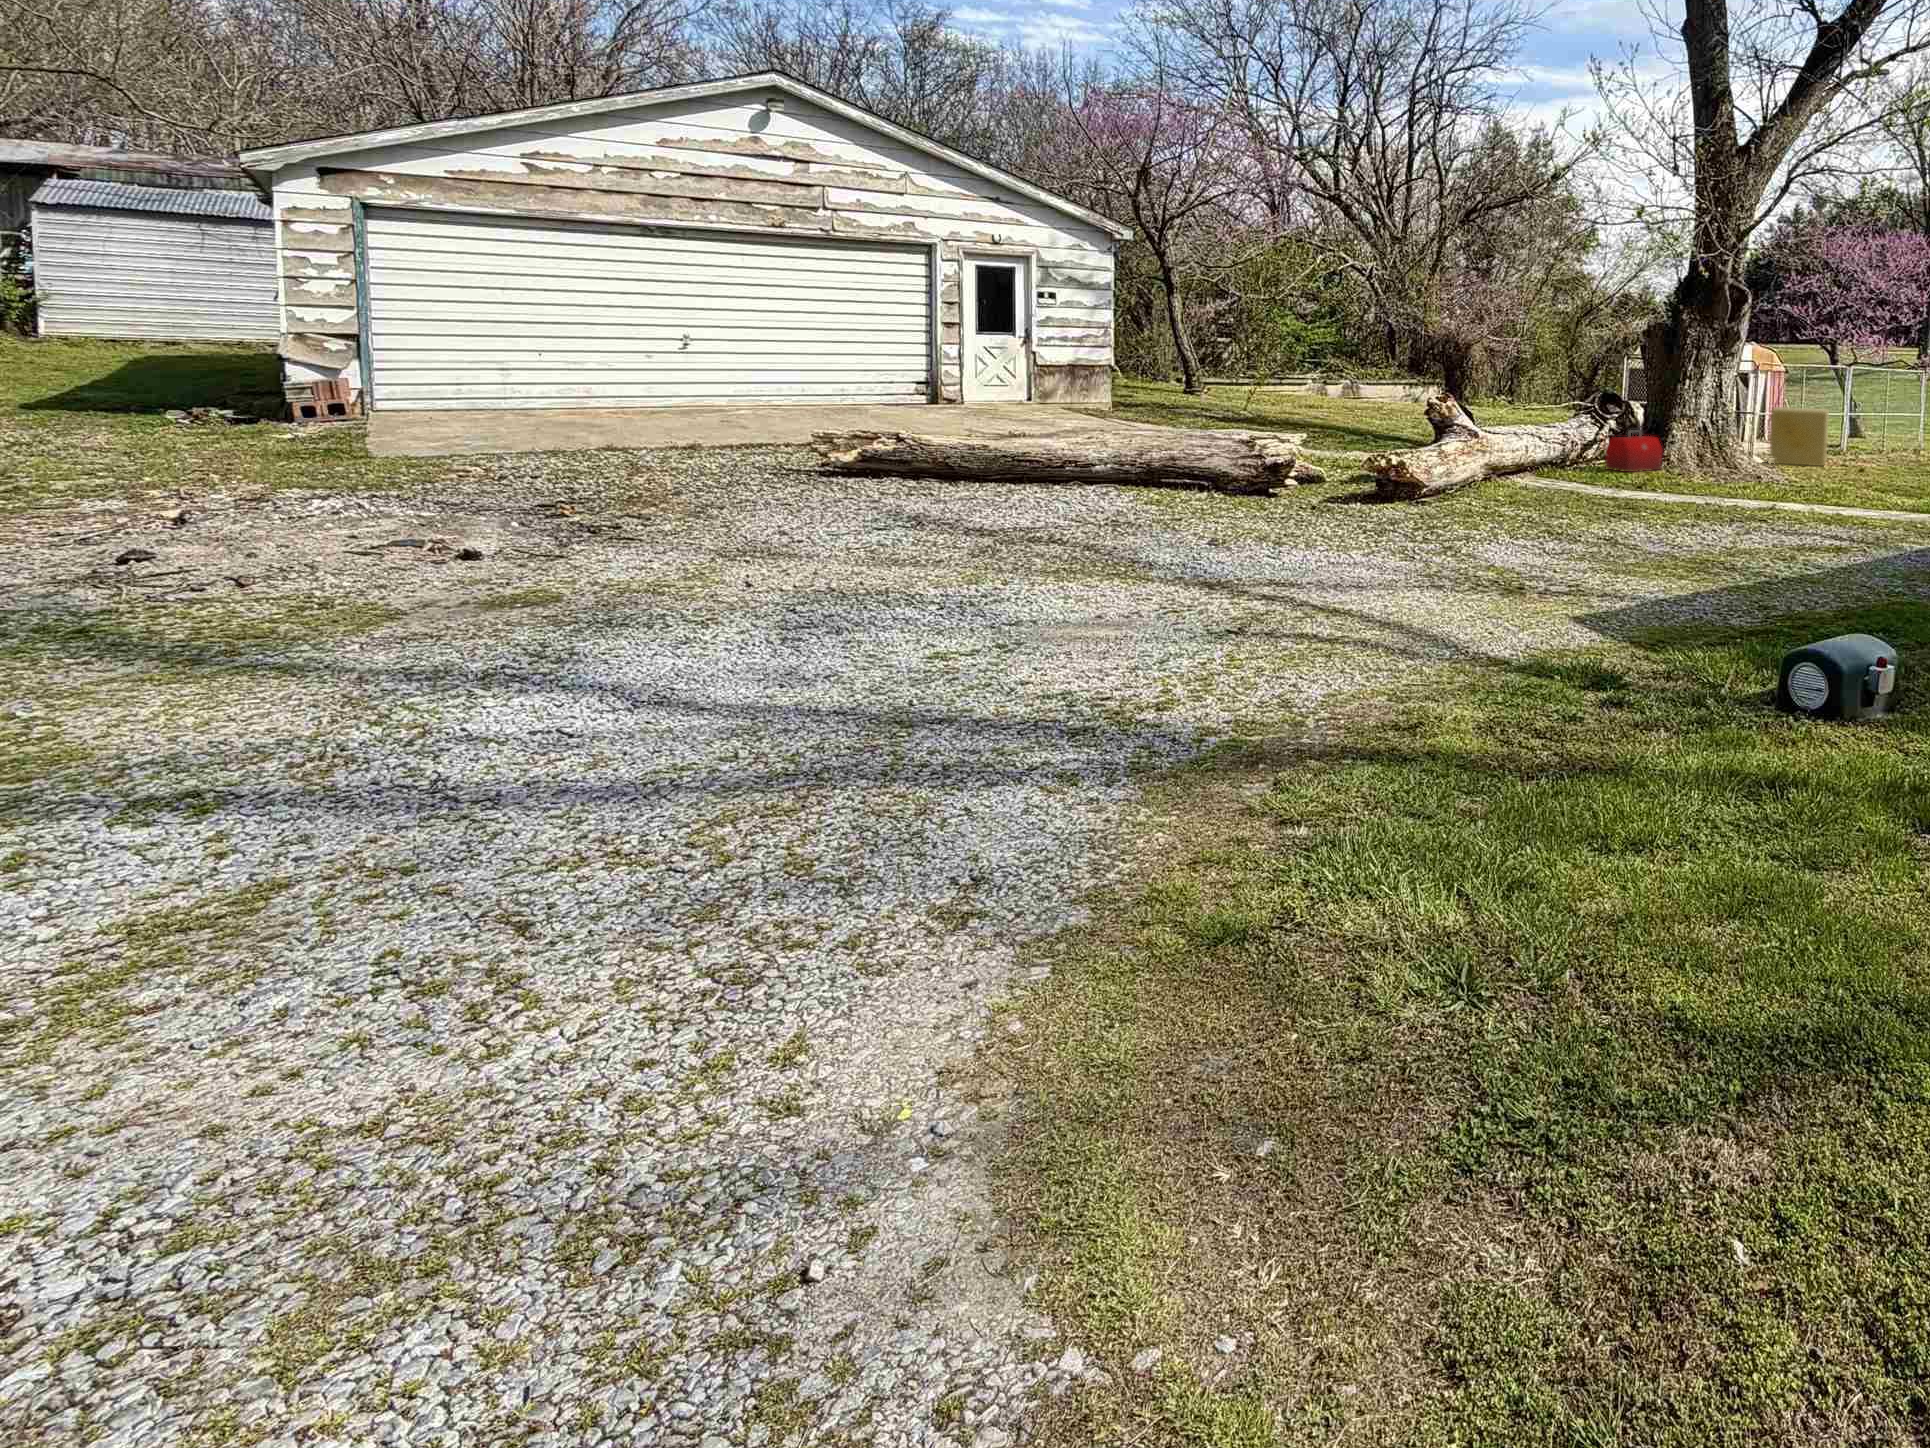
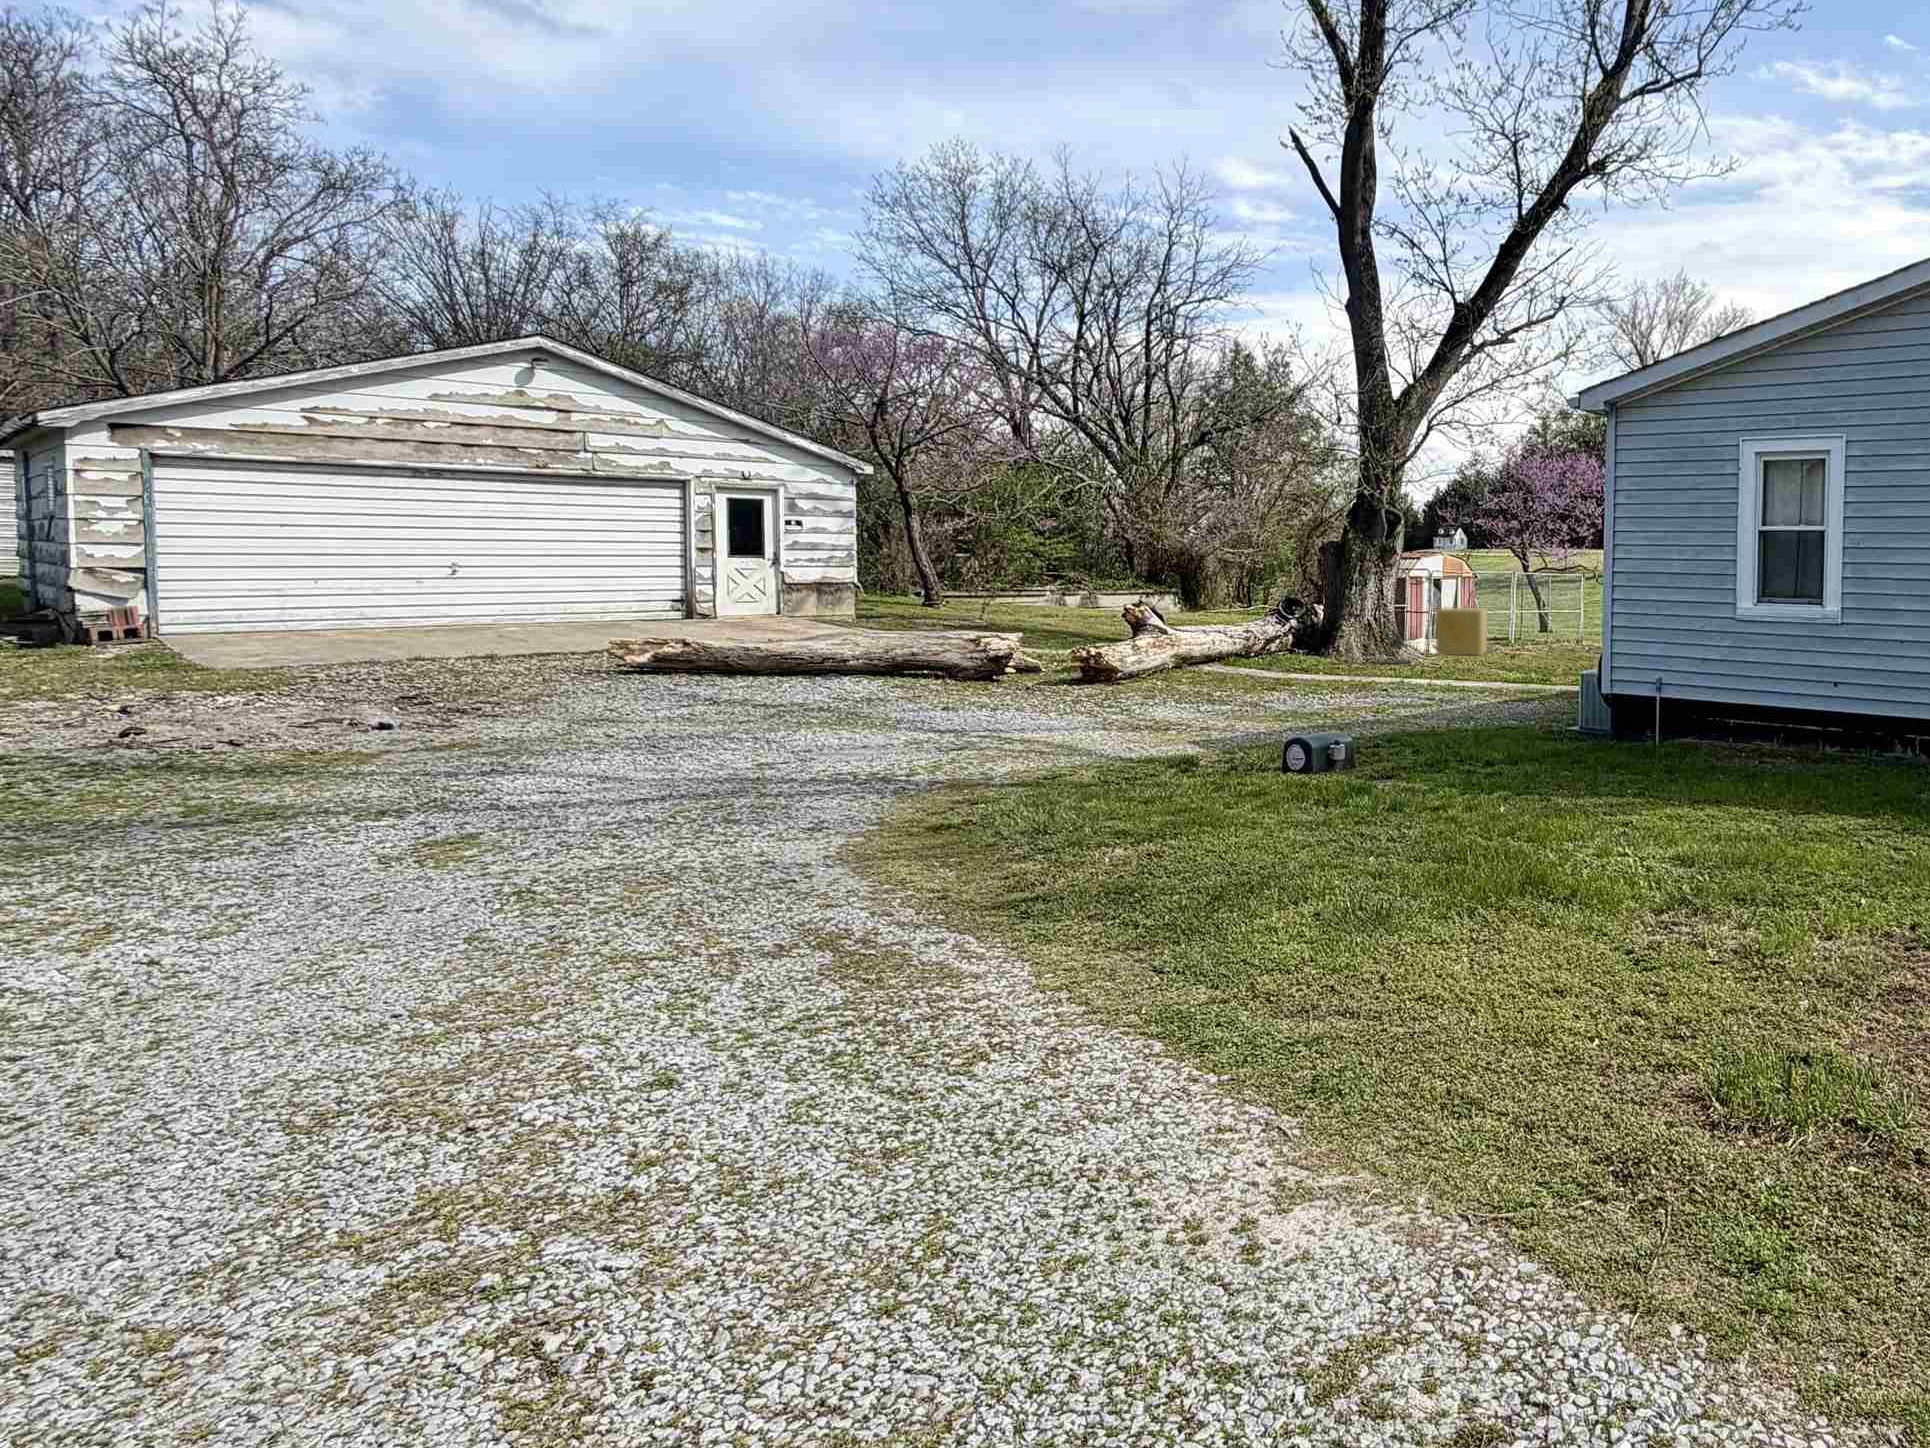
potted tree: none [1716,416,1753,476] -> present [1384,622,1407,664]
toolbox: present [1605,431,1662,472] -> none [1291,628,1339,663]

